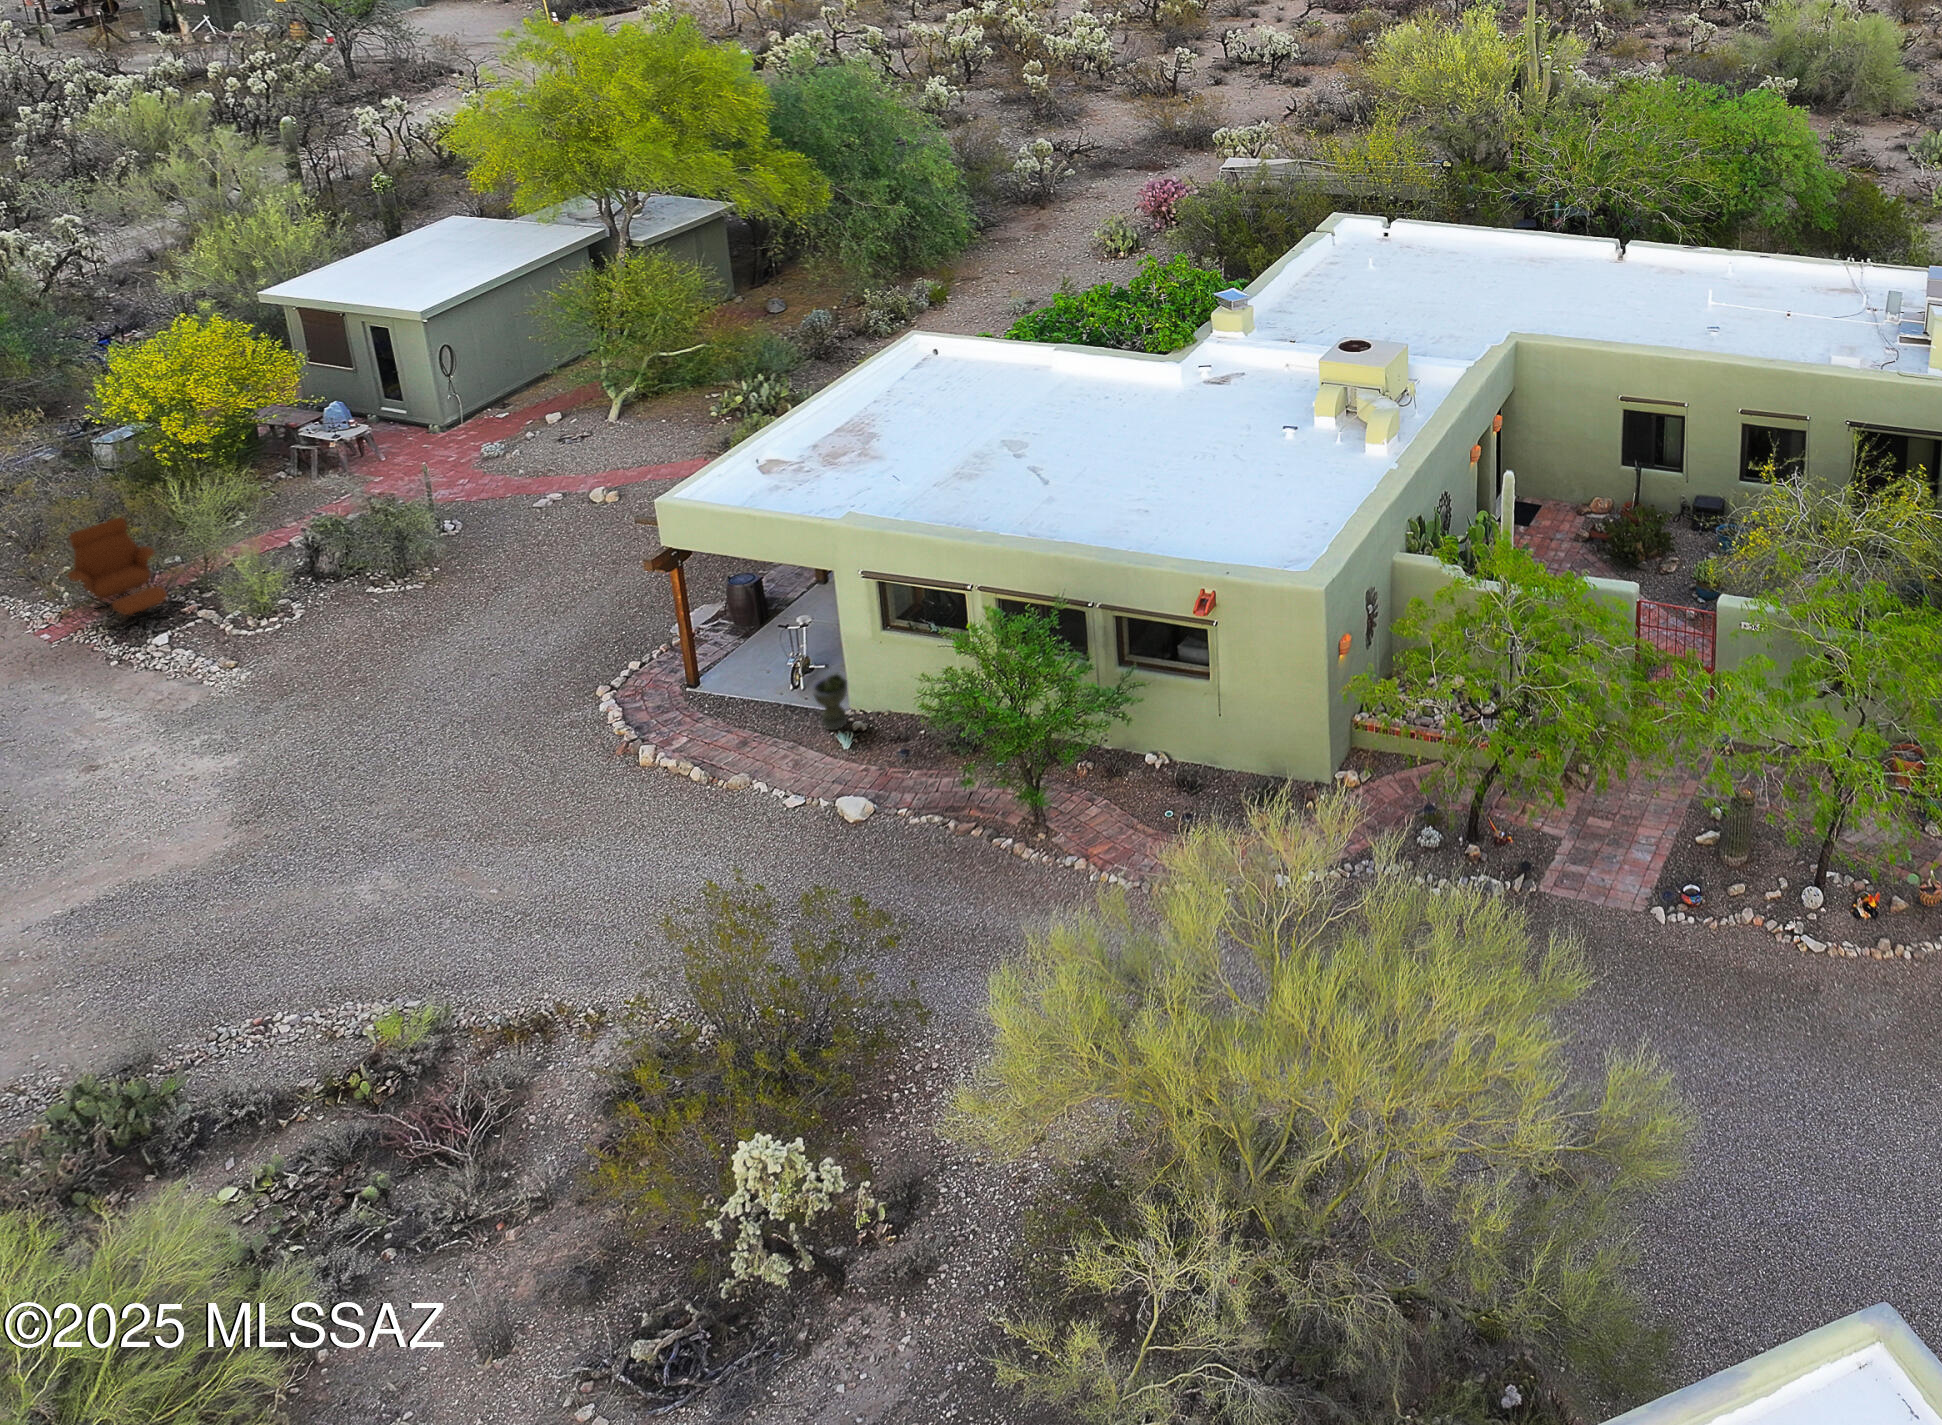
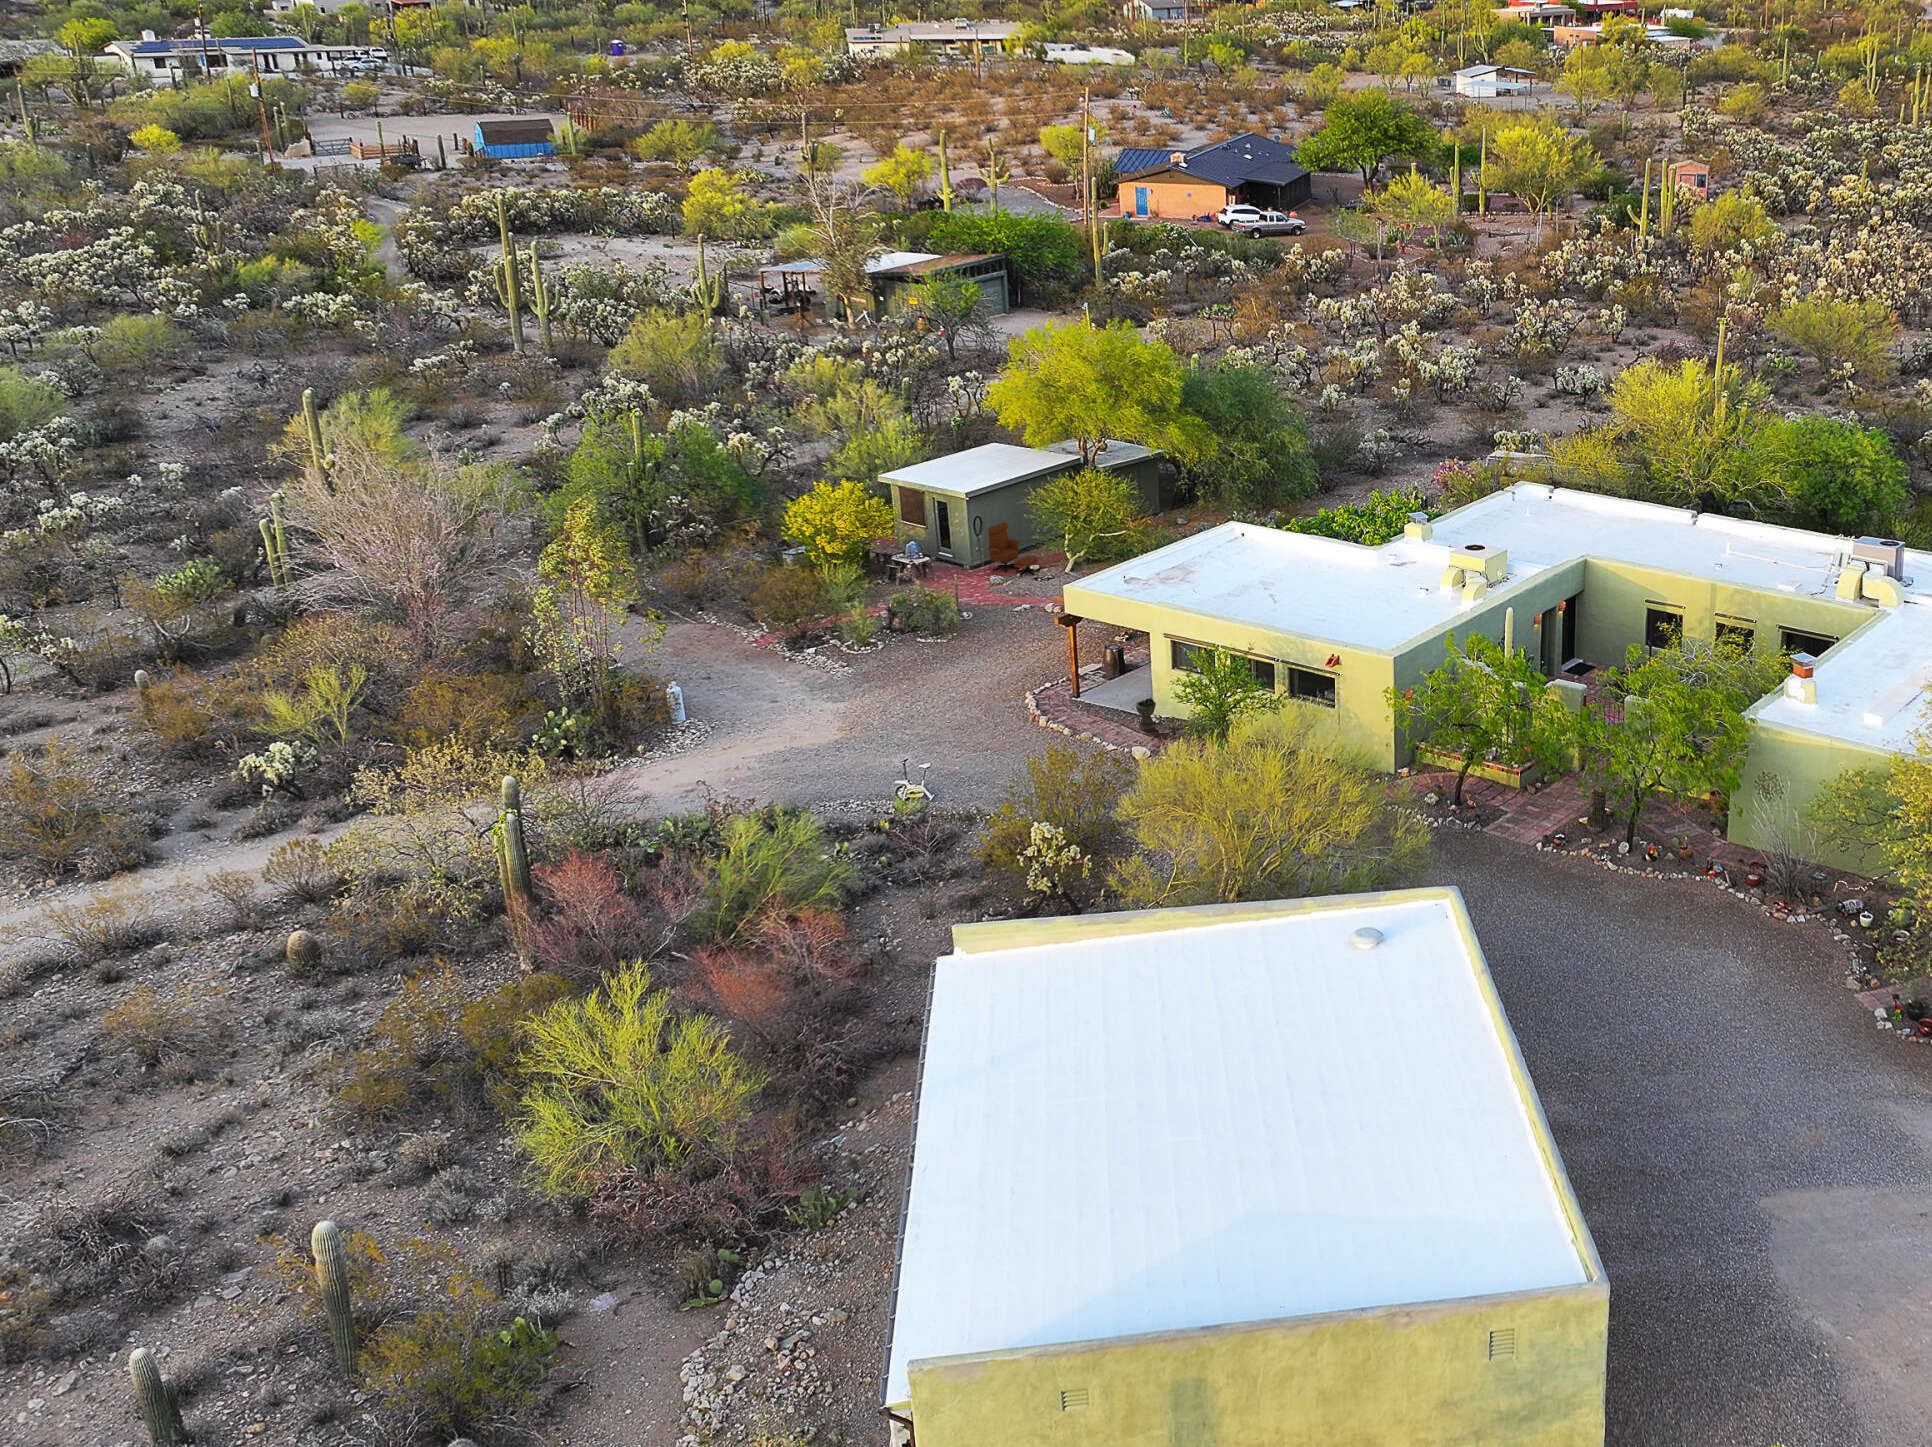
lounge chair: present [68,517,171,629] -> present [987,522,1040,576]

